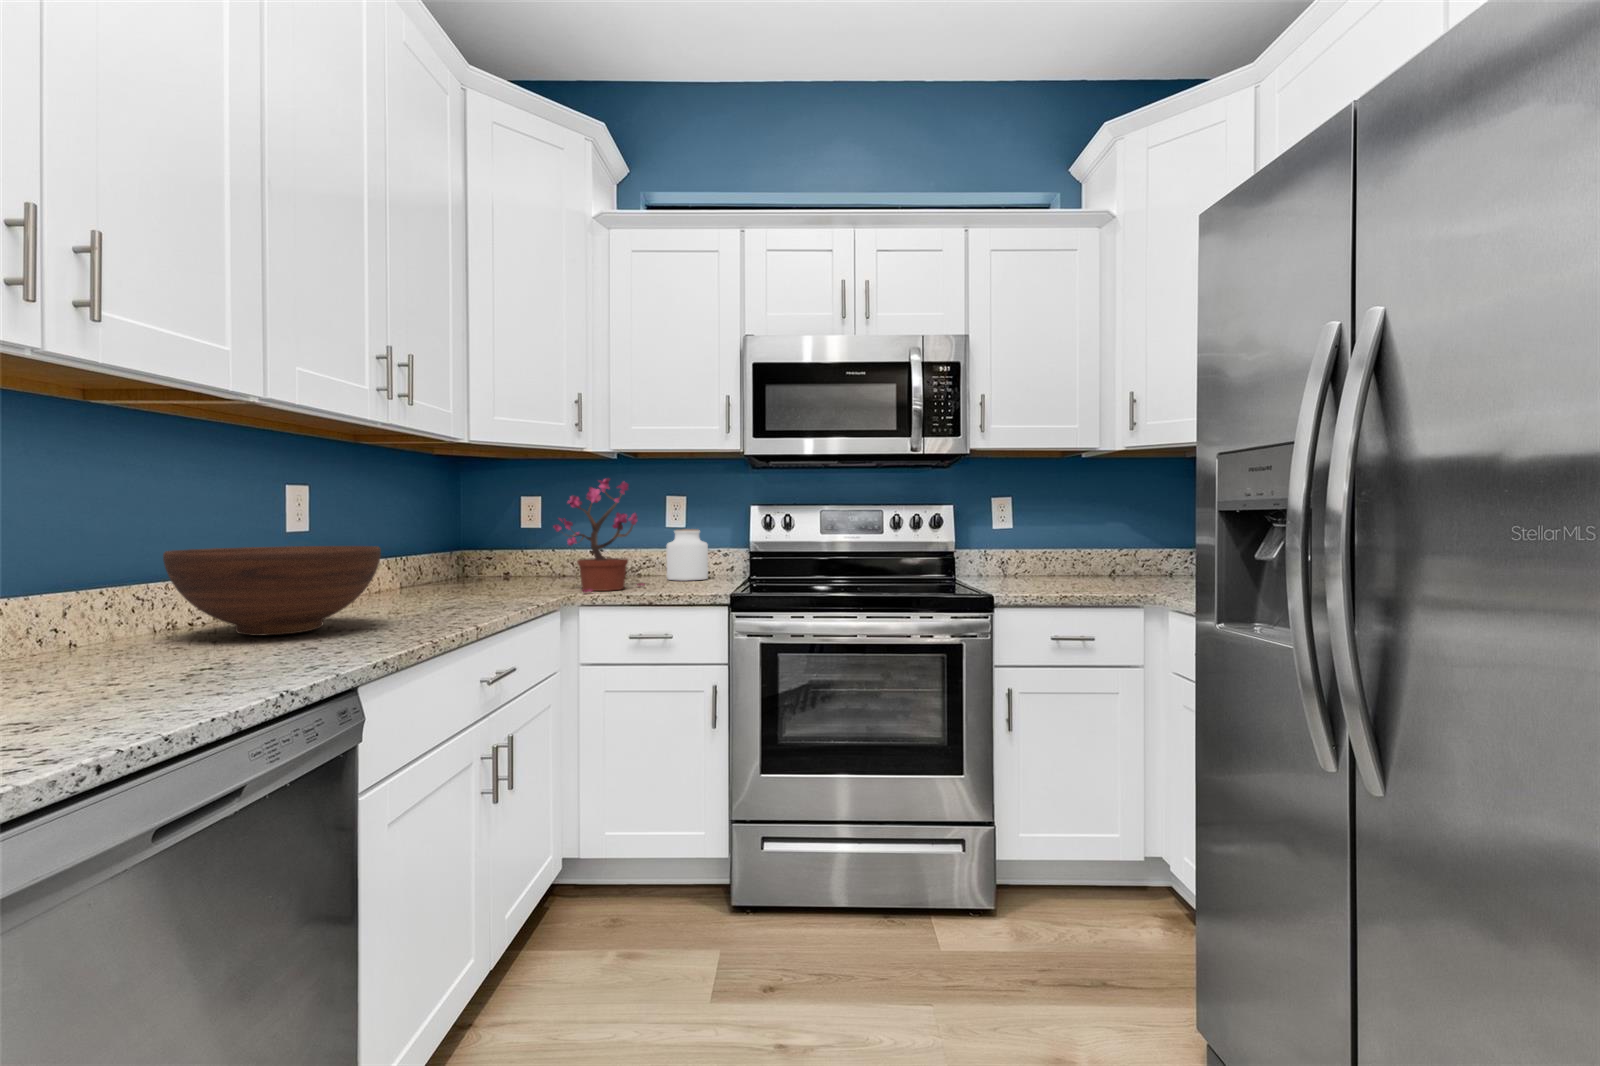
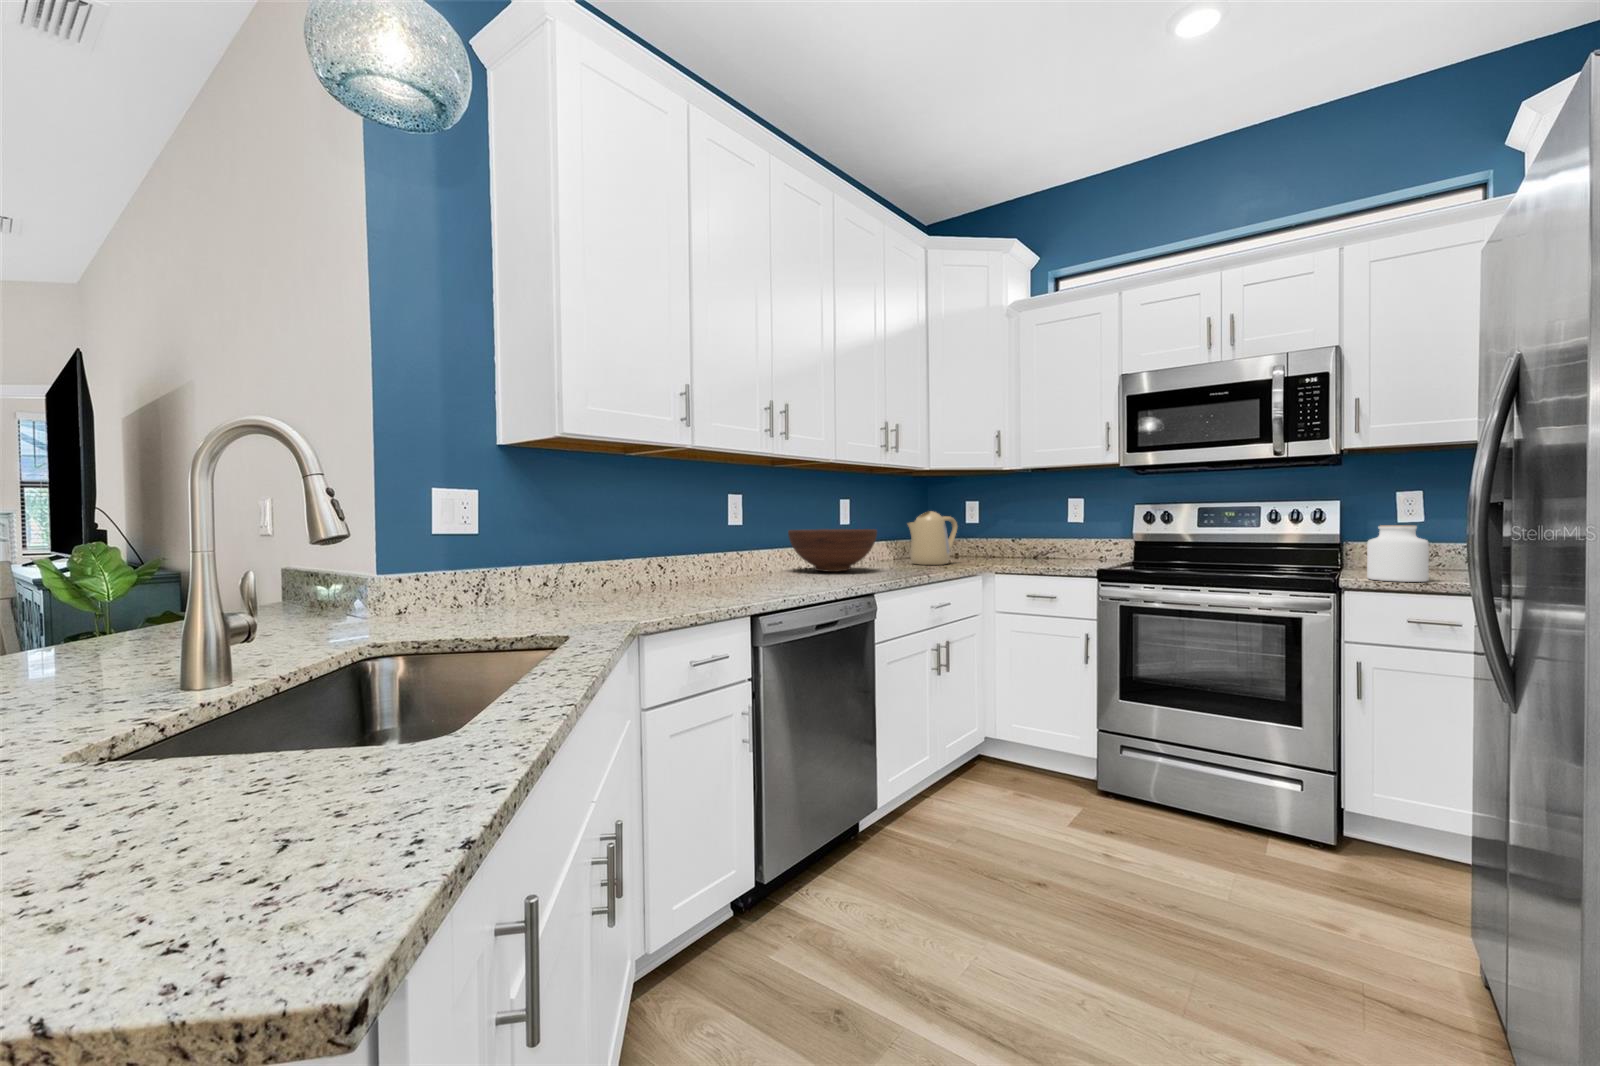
potted plant: present [553,478,644,593] -> none [981,488,1045,564]
kettle: none [431,512,519,602] -> present [908,511,957,565]
jar: present [666,529,708,581] -> present [1367,525,1429,582]

